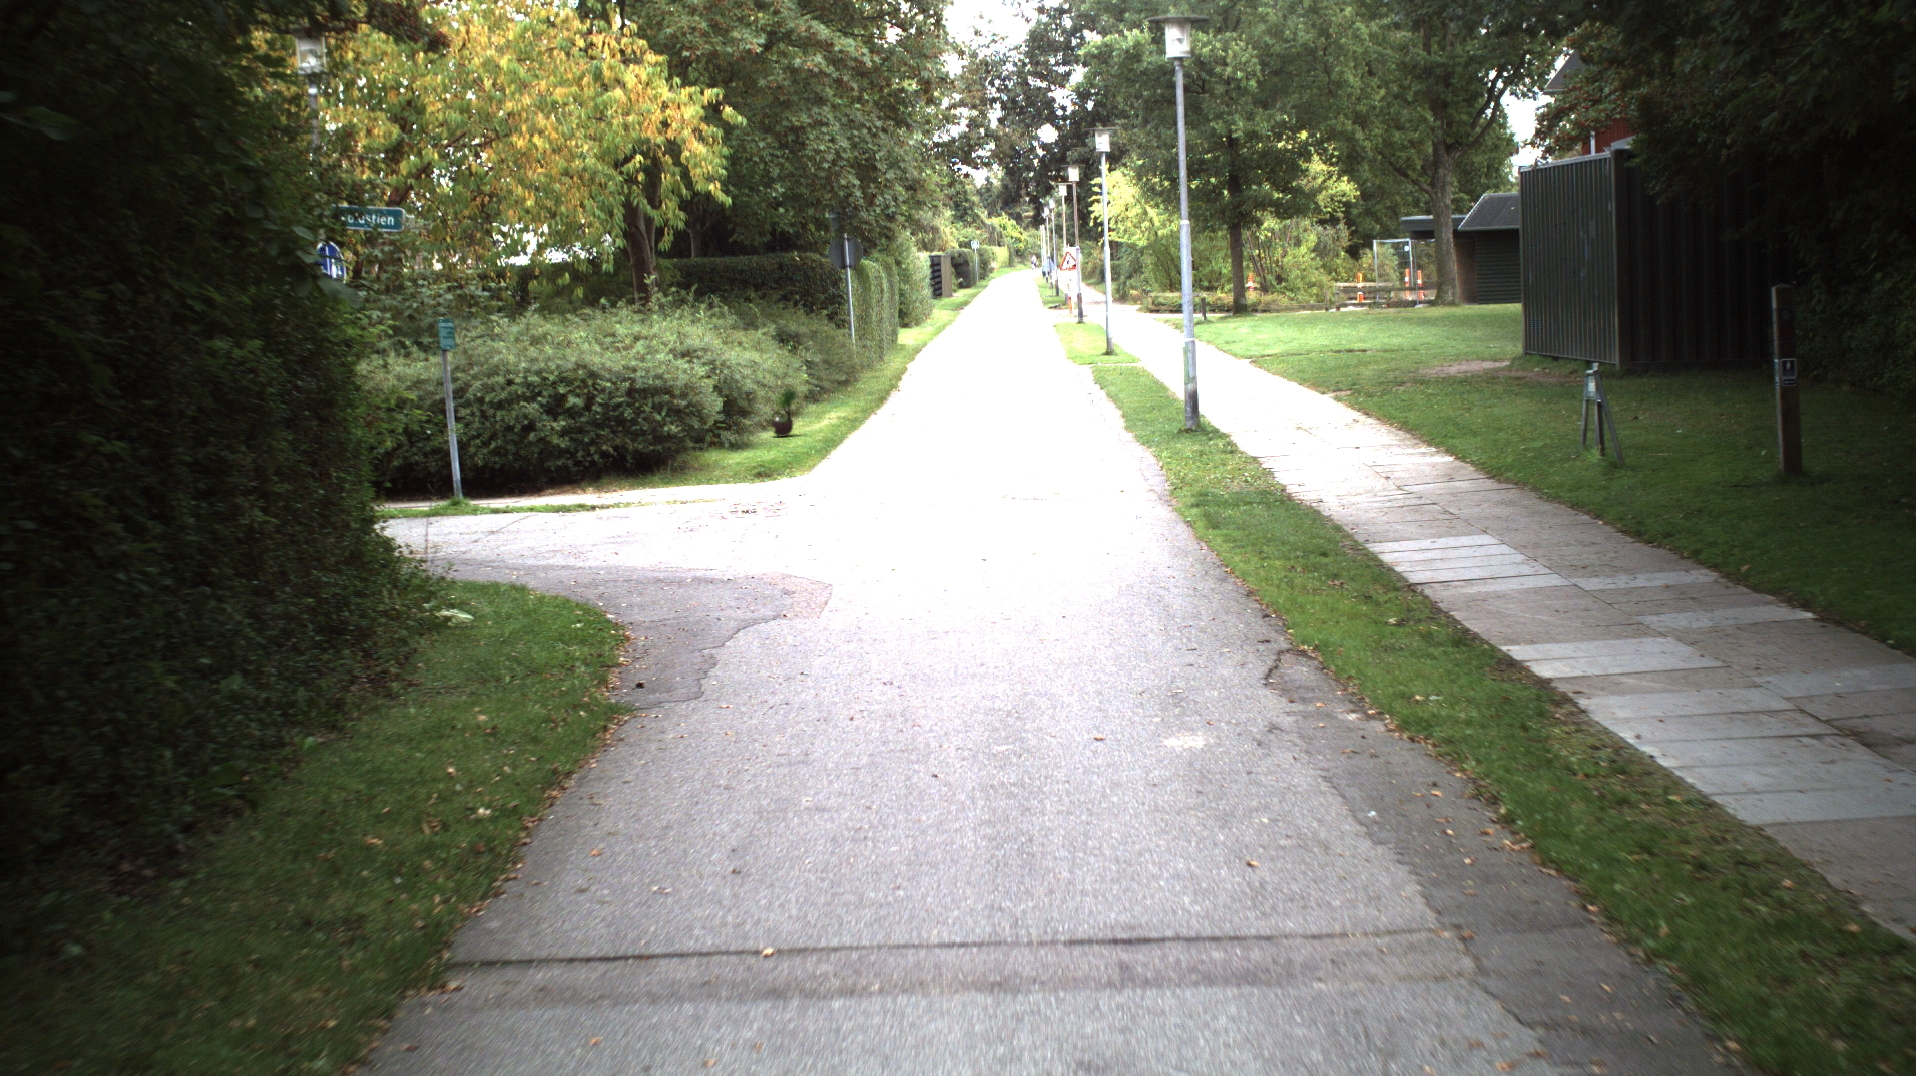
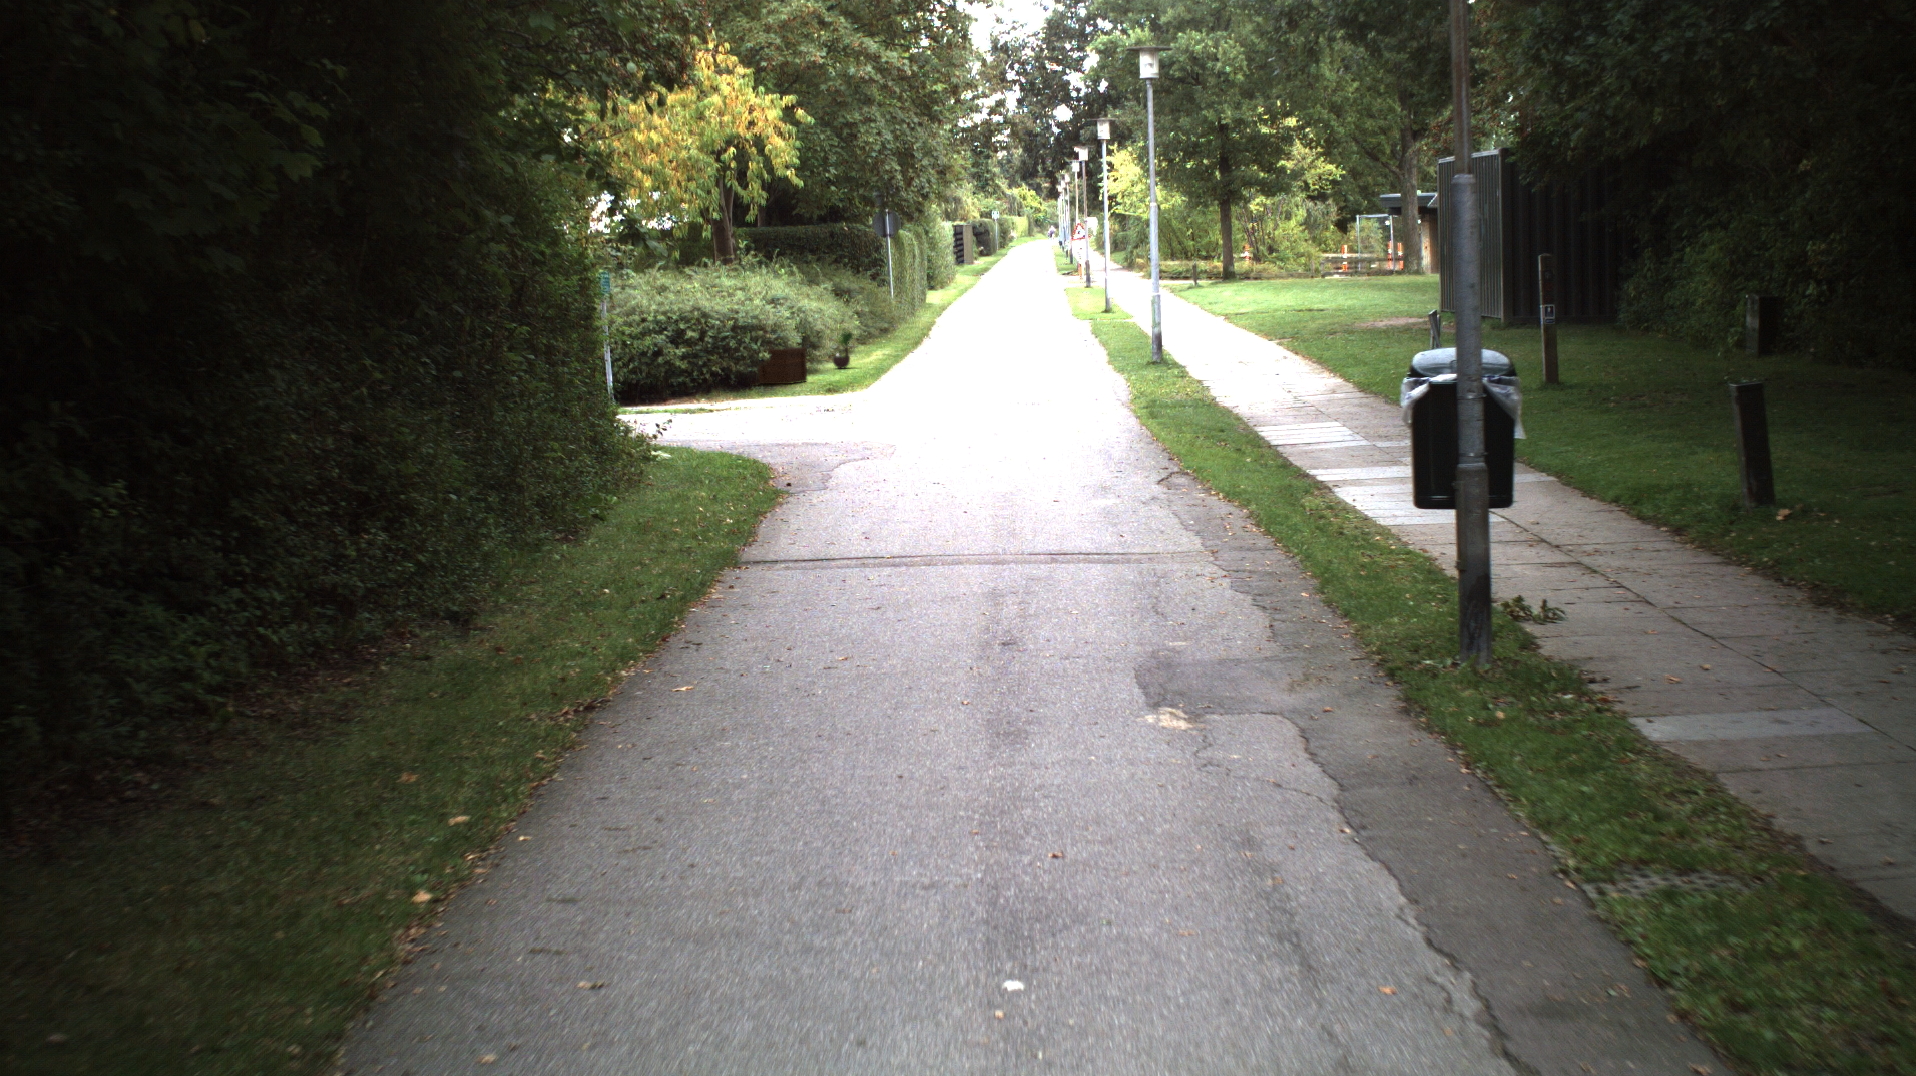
wooden crate: none [664,415,731,465] -> present [758,347,807,384]

